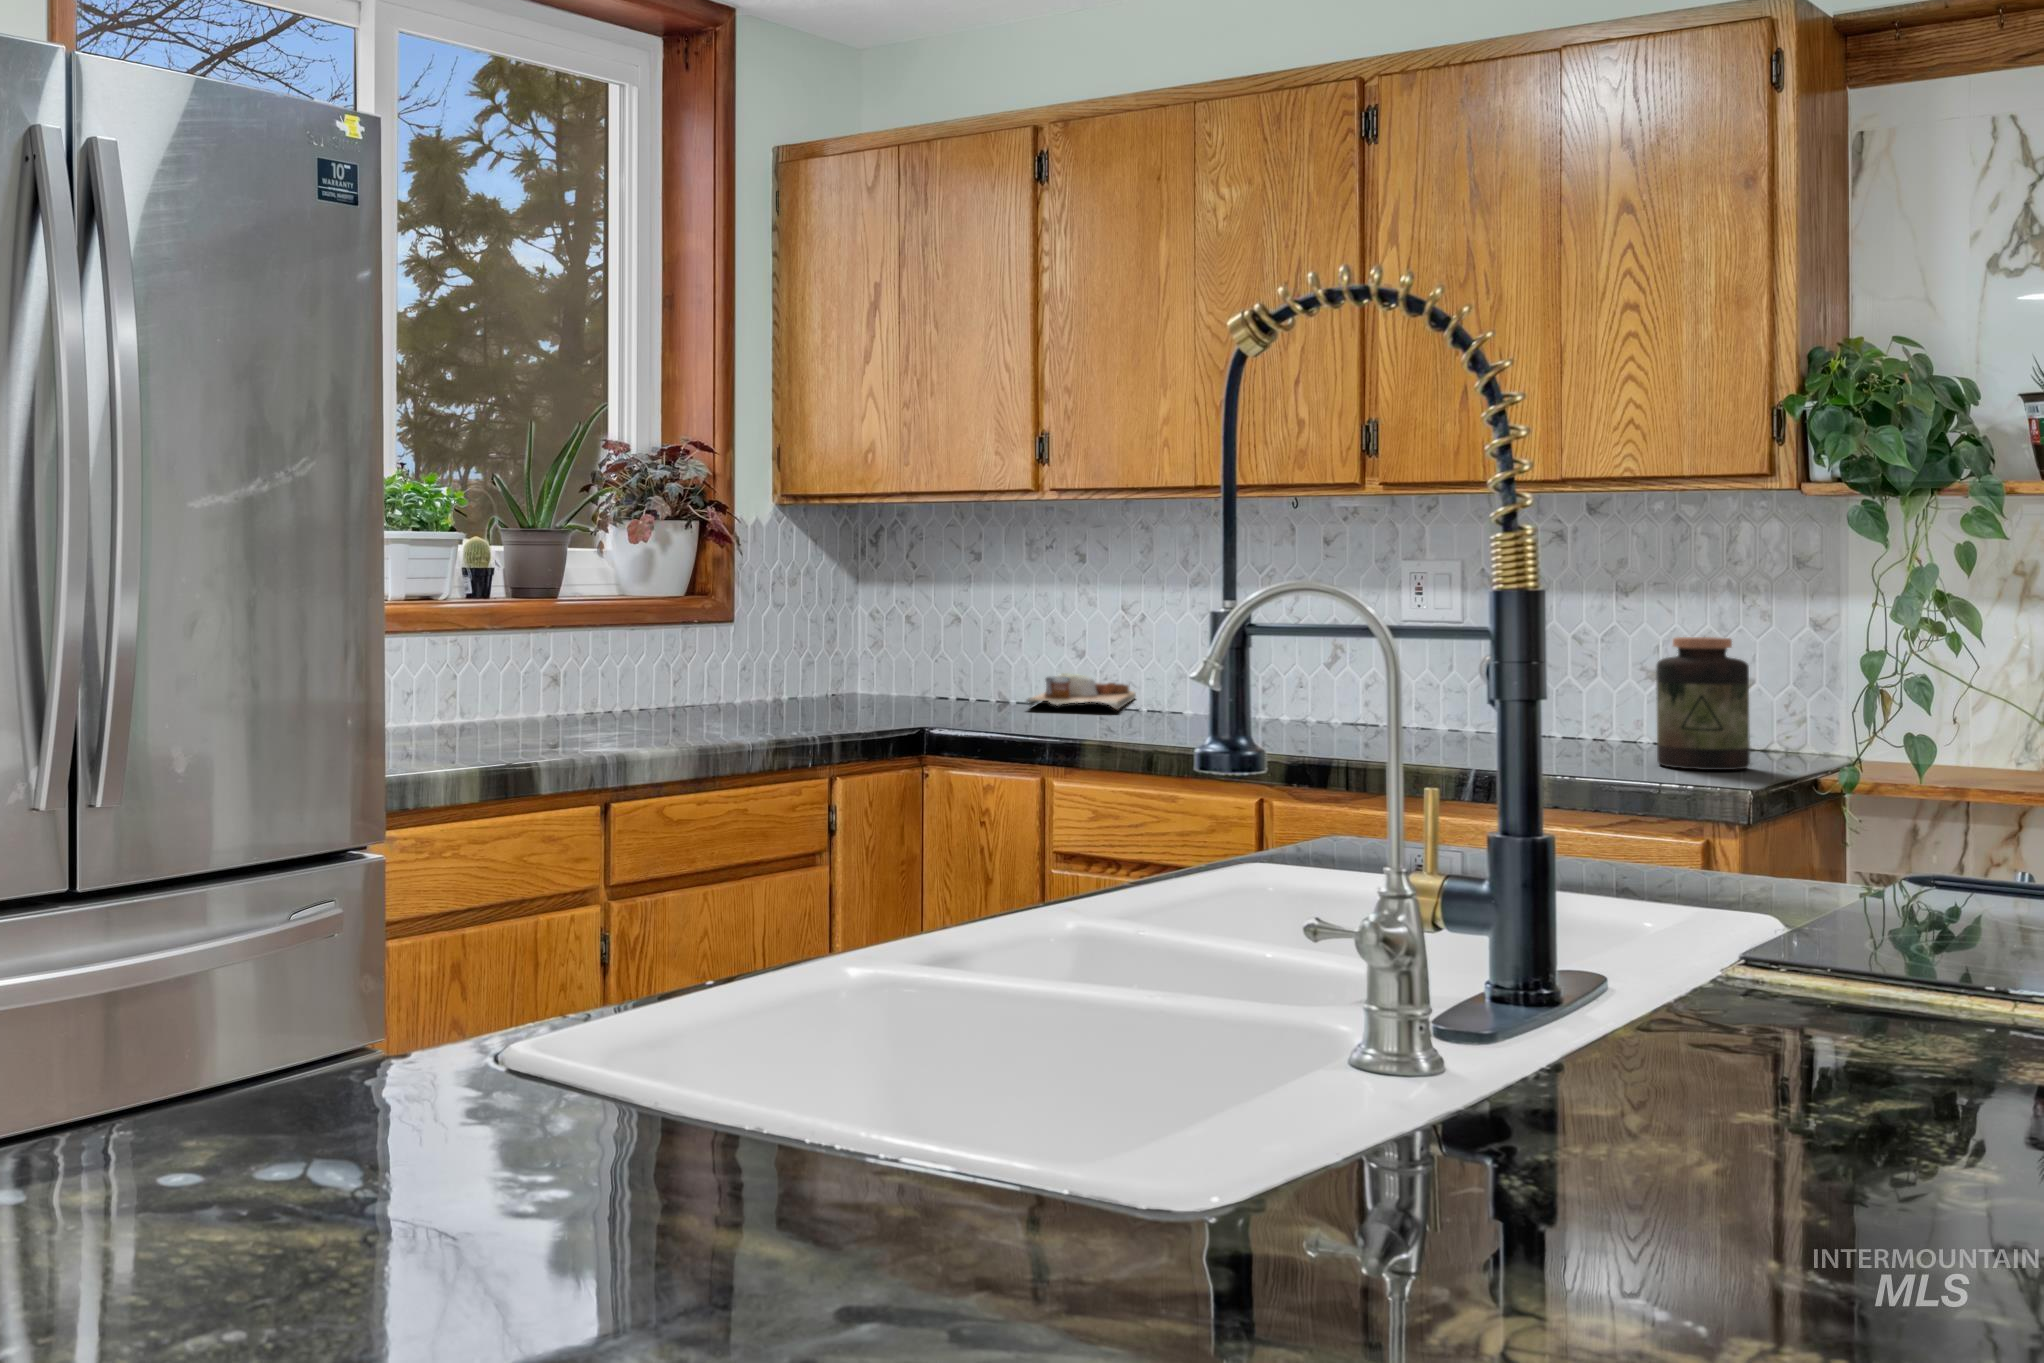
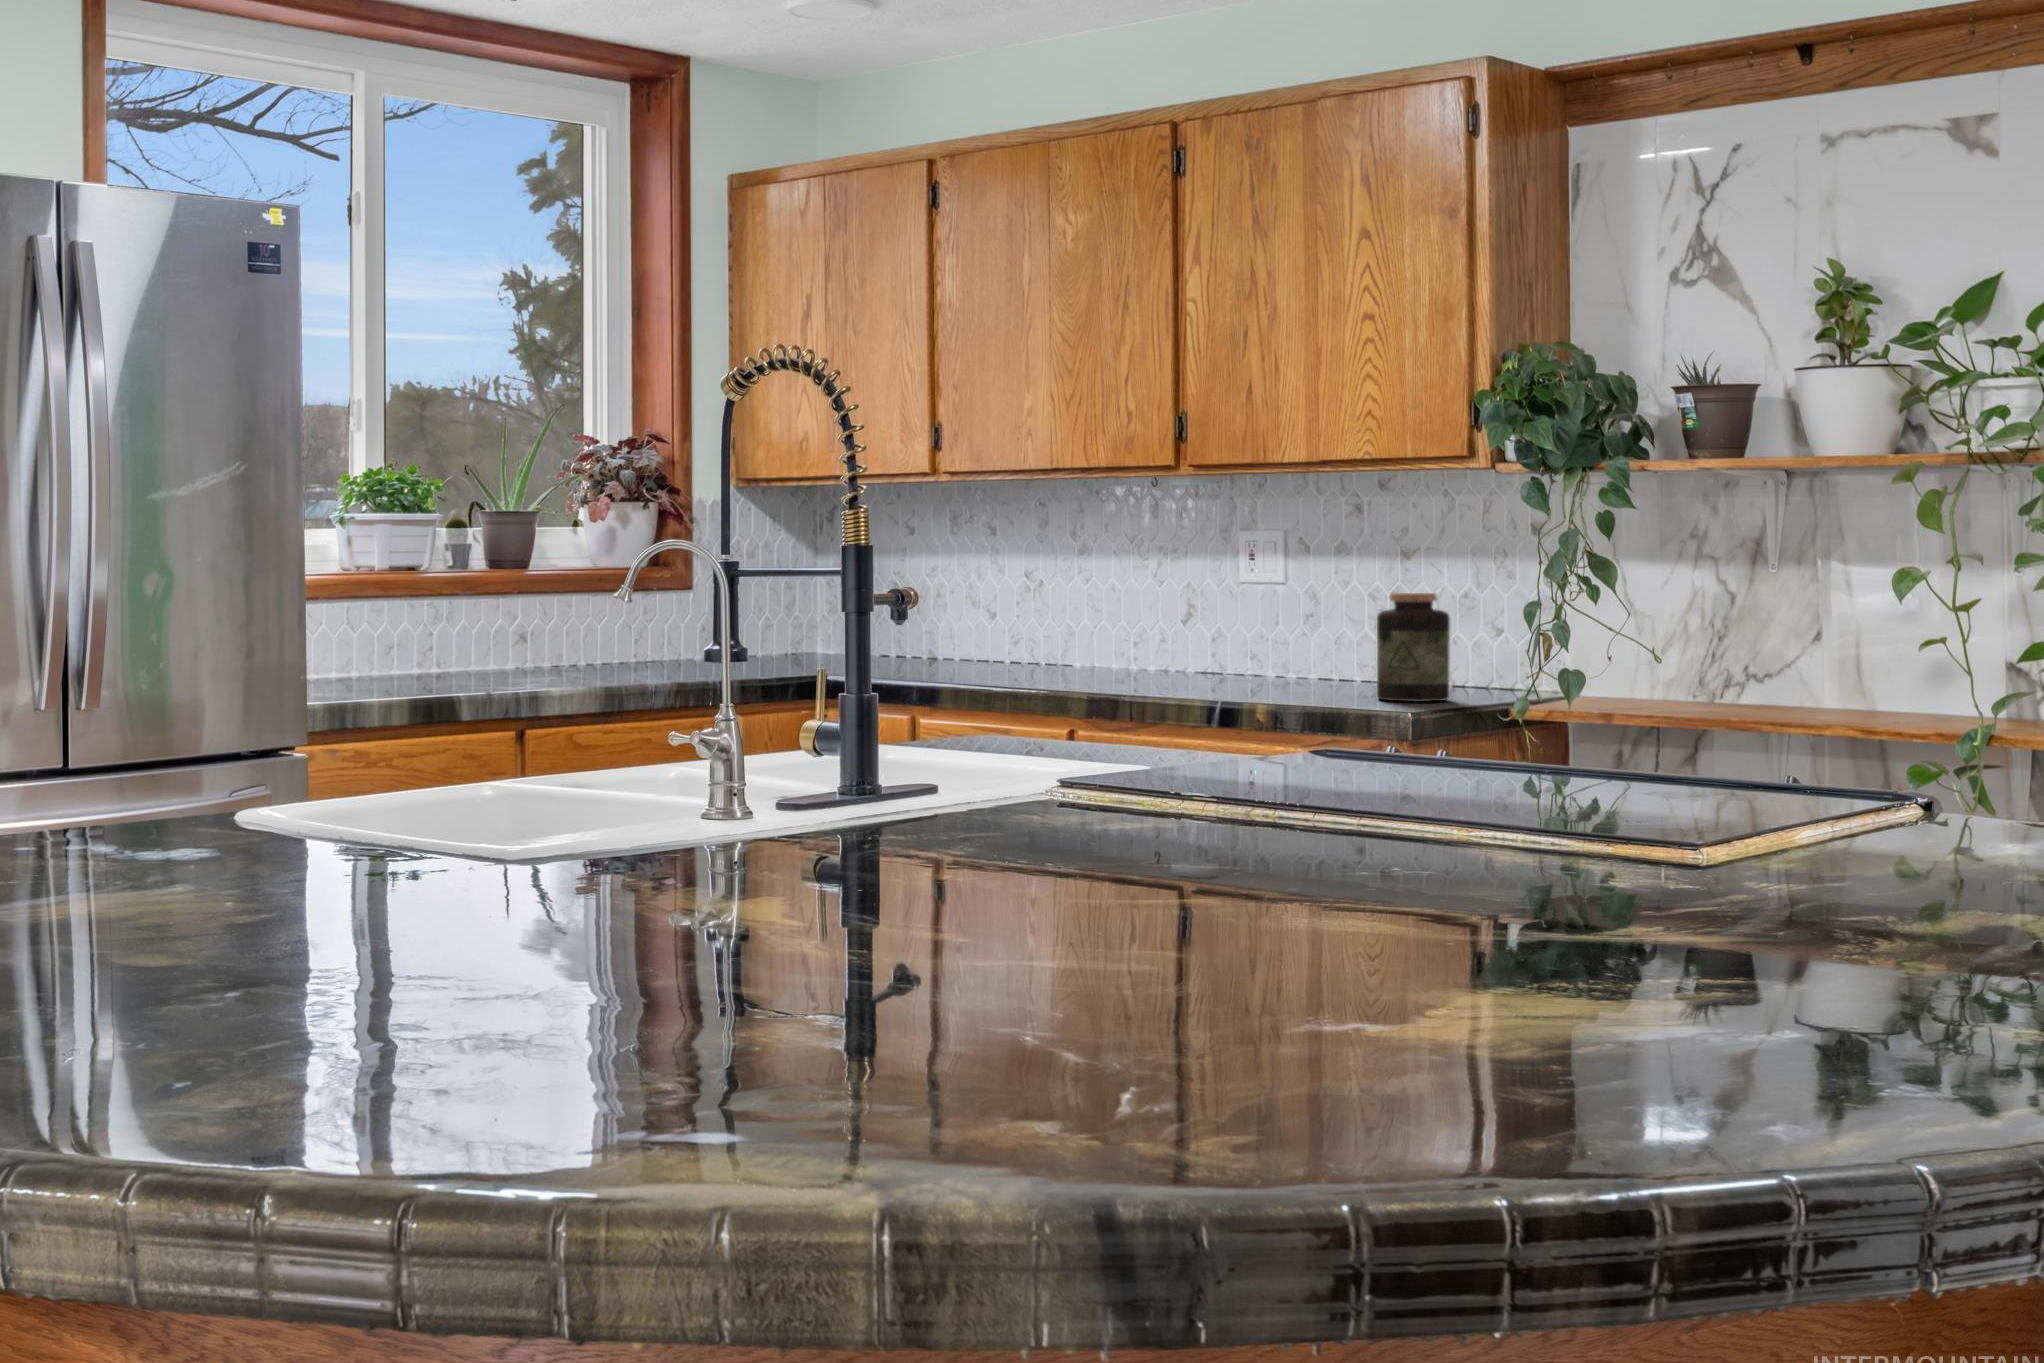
cutting board: present [1027,673,1136,710] -> none [928,632,1047,662]

